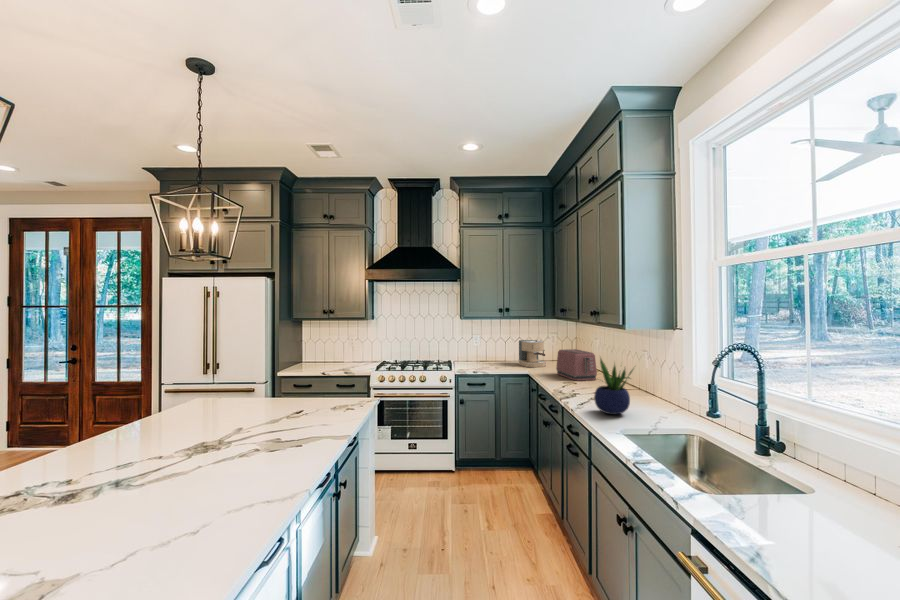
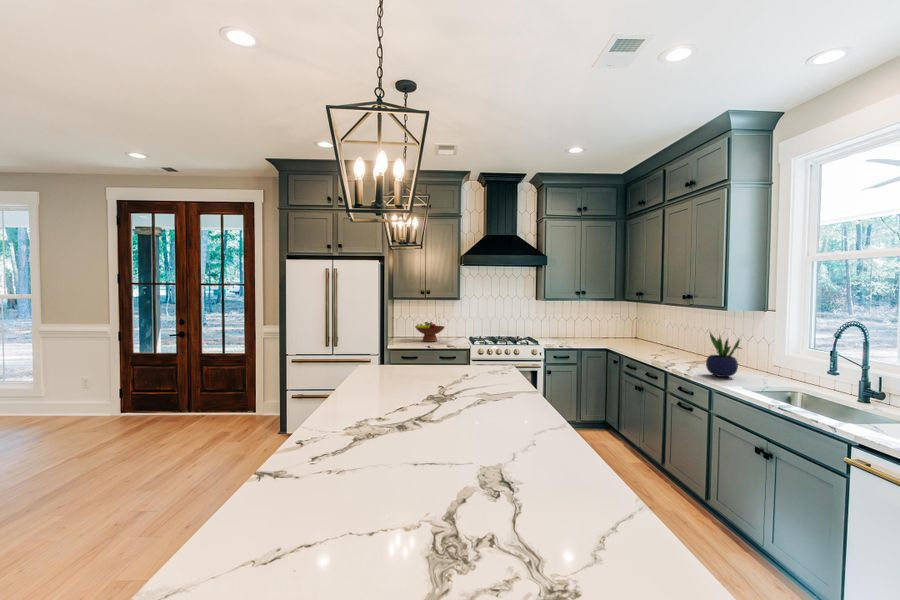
coffee maker: present [518,340,546,367] -> none [589,320,618,343]
fruit bowl: none [318,344,353,367] -> present [415,322,444,342]
toaster: present [556,349,597,381] -> none [634,328,675,354]

